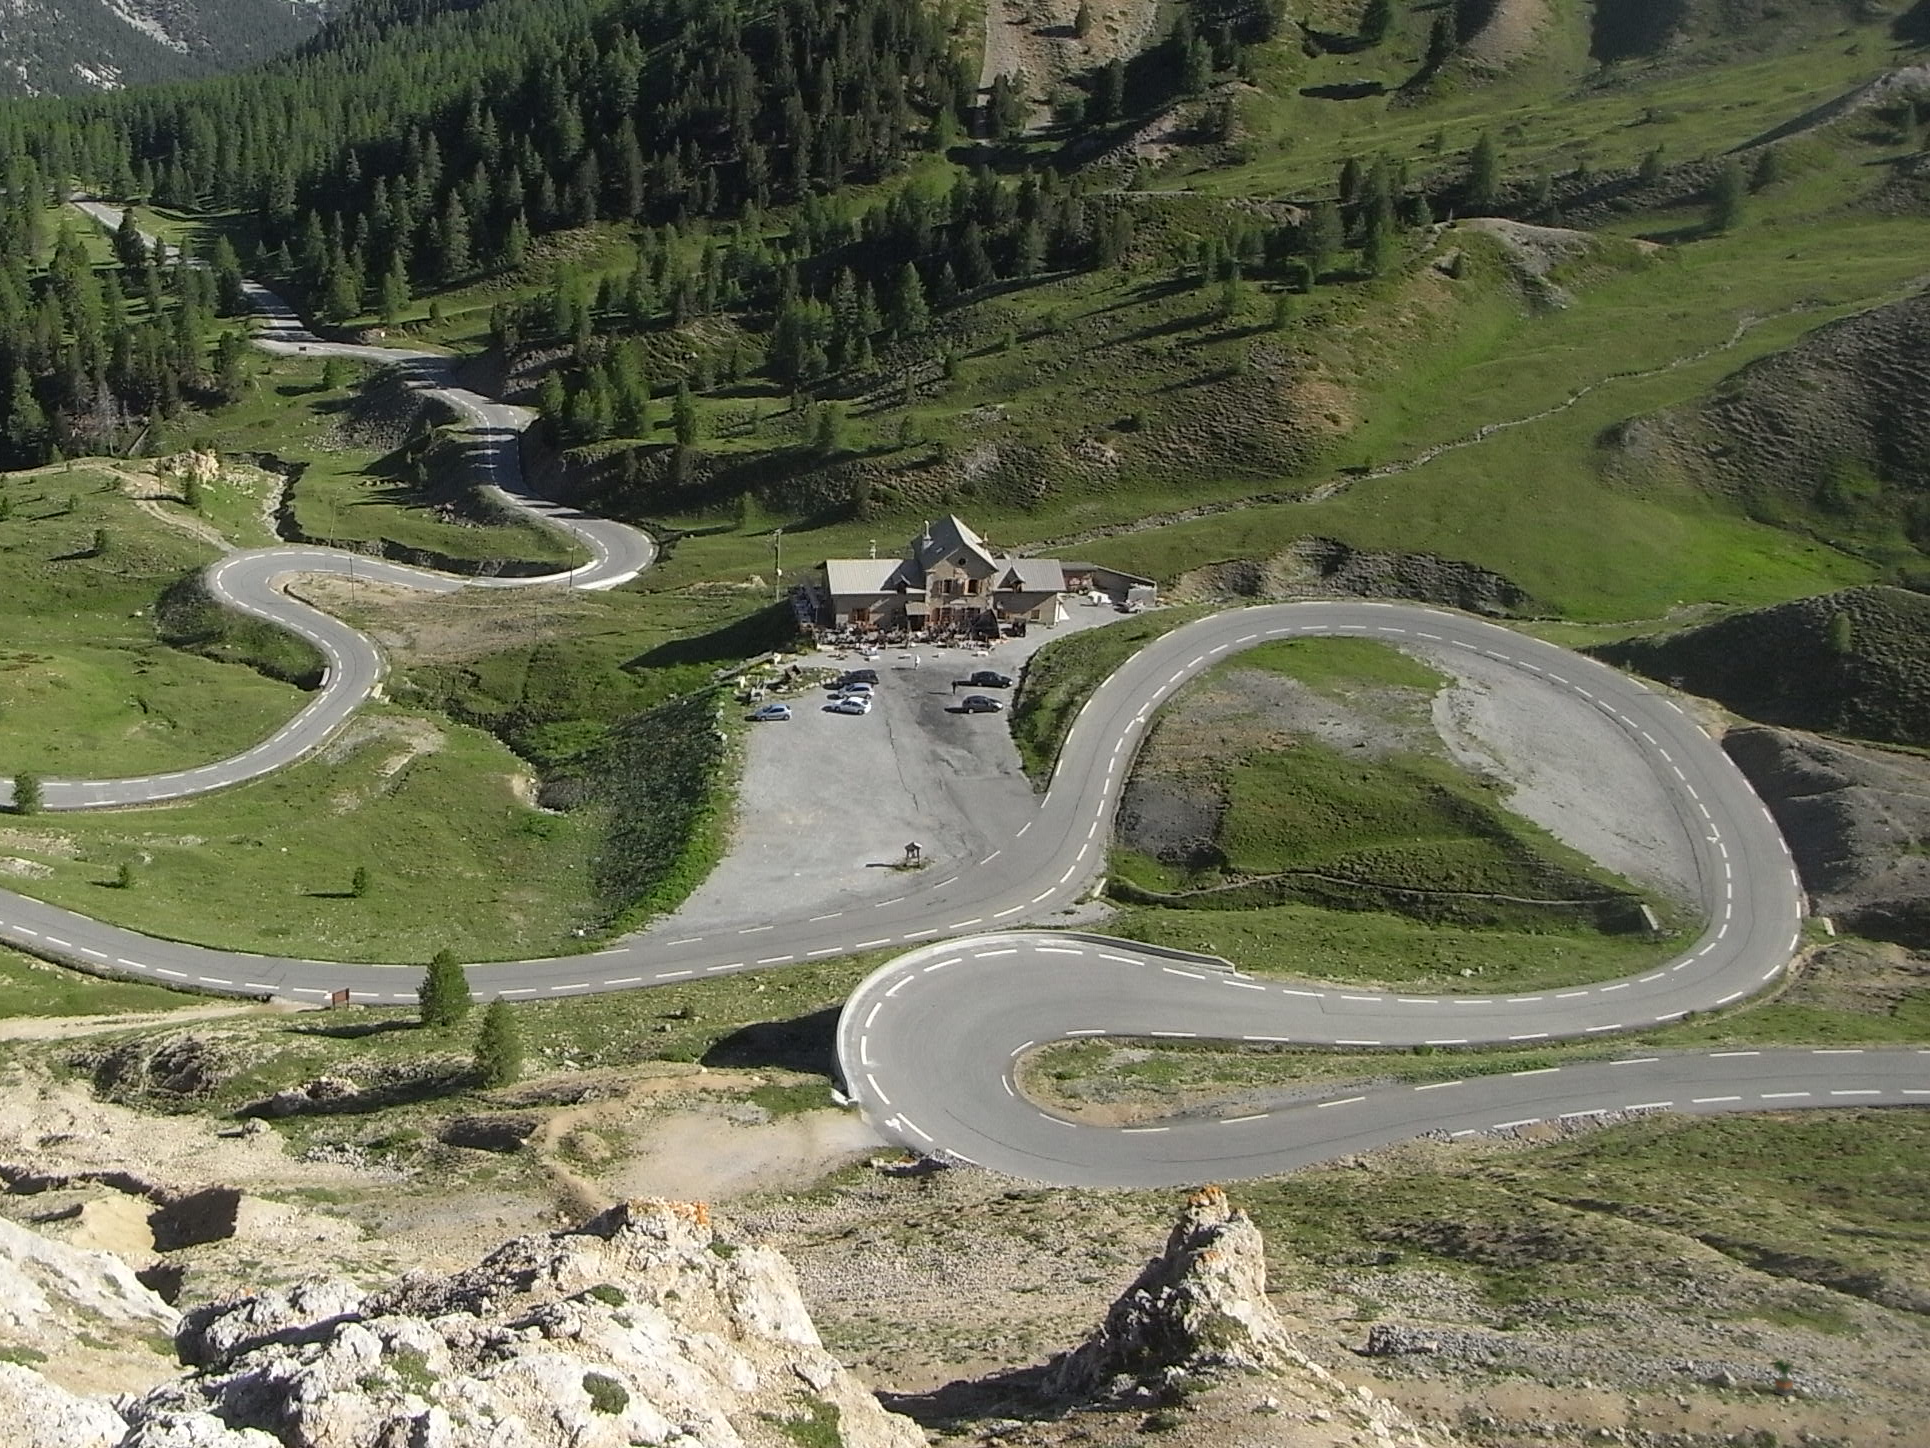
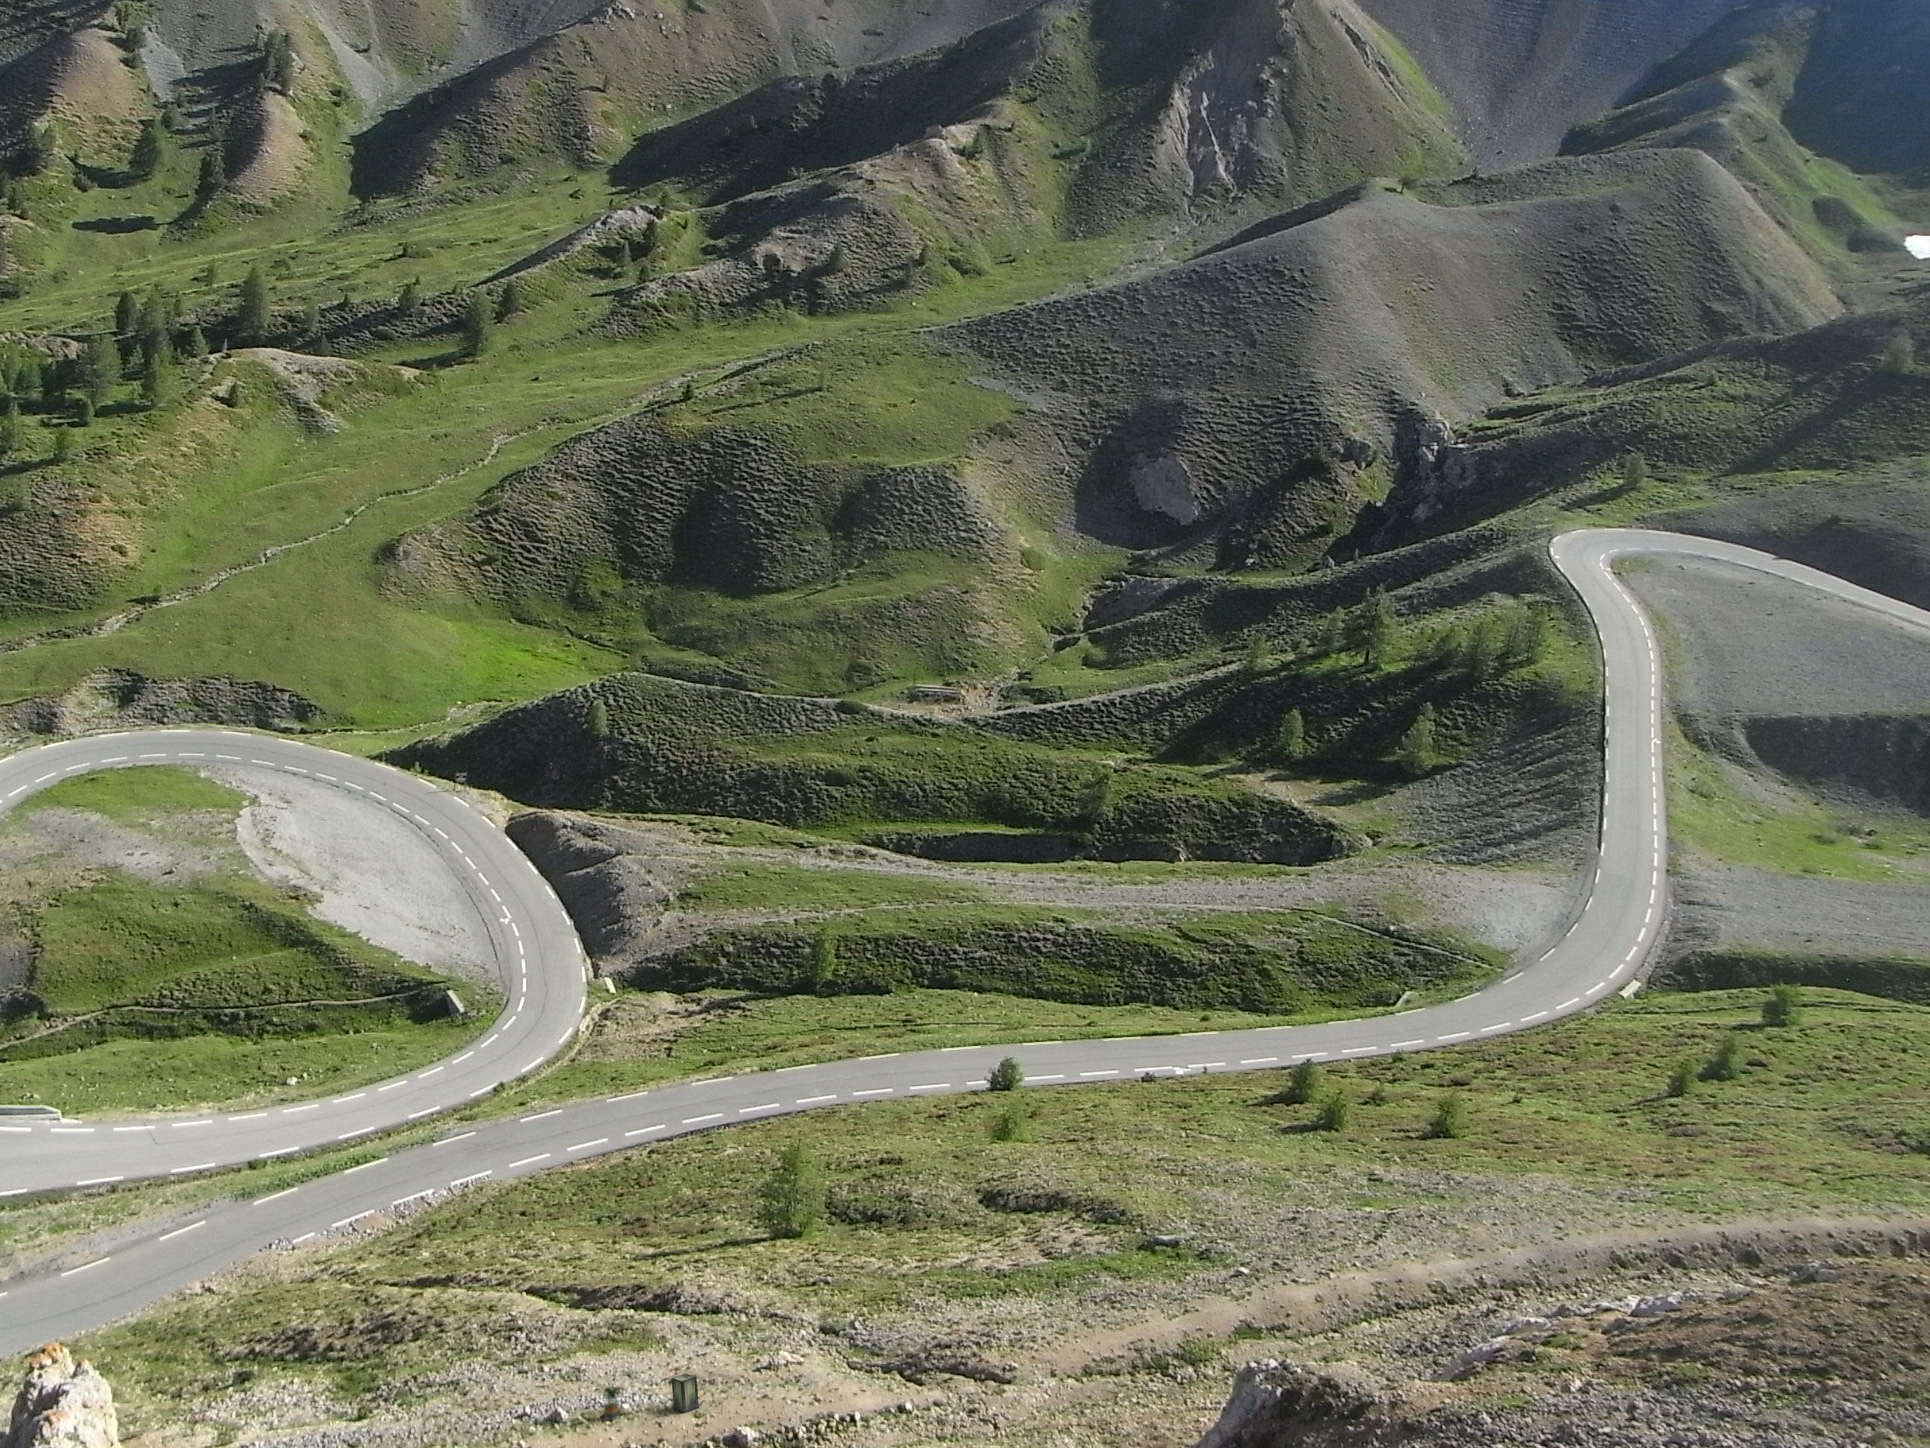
storage box: none [1857,1368,1891,1410] -> present [671,1374,699,1413]

